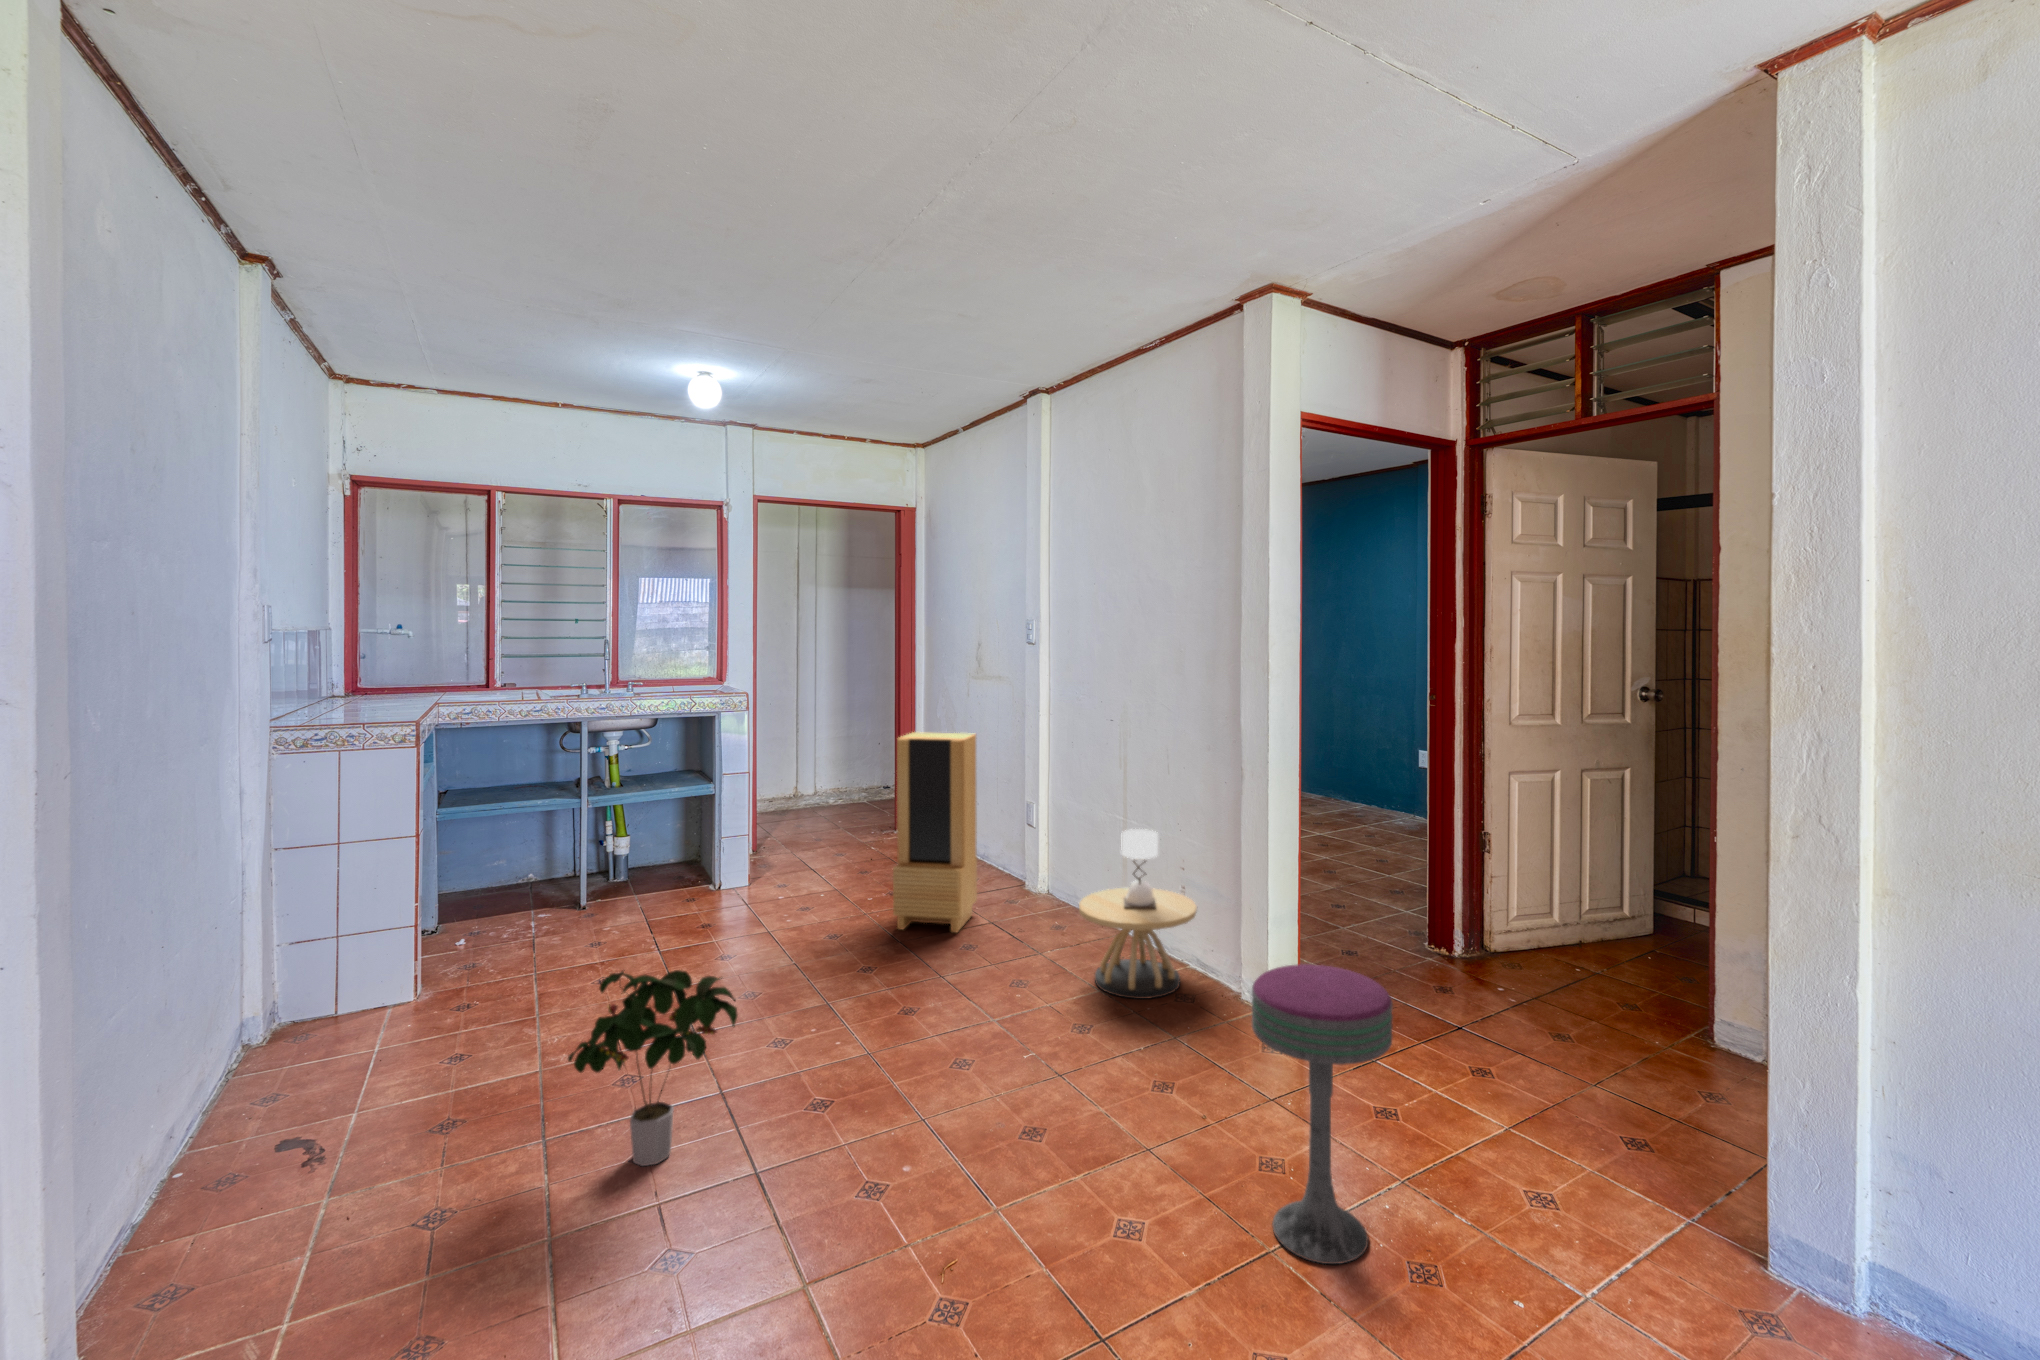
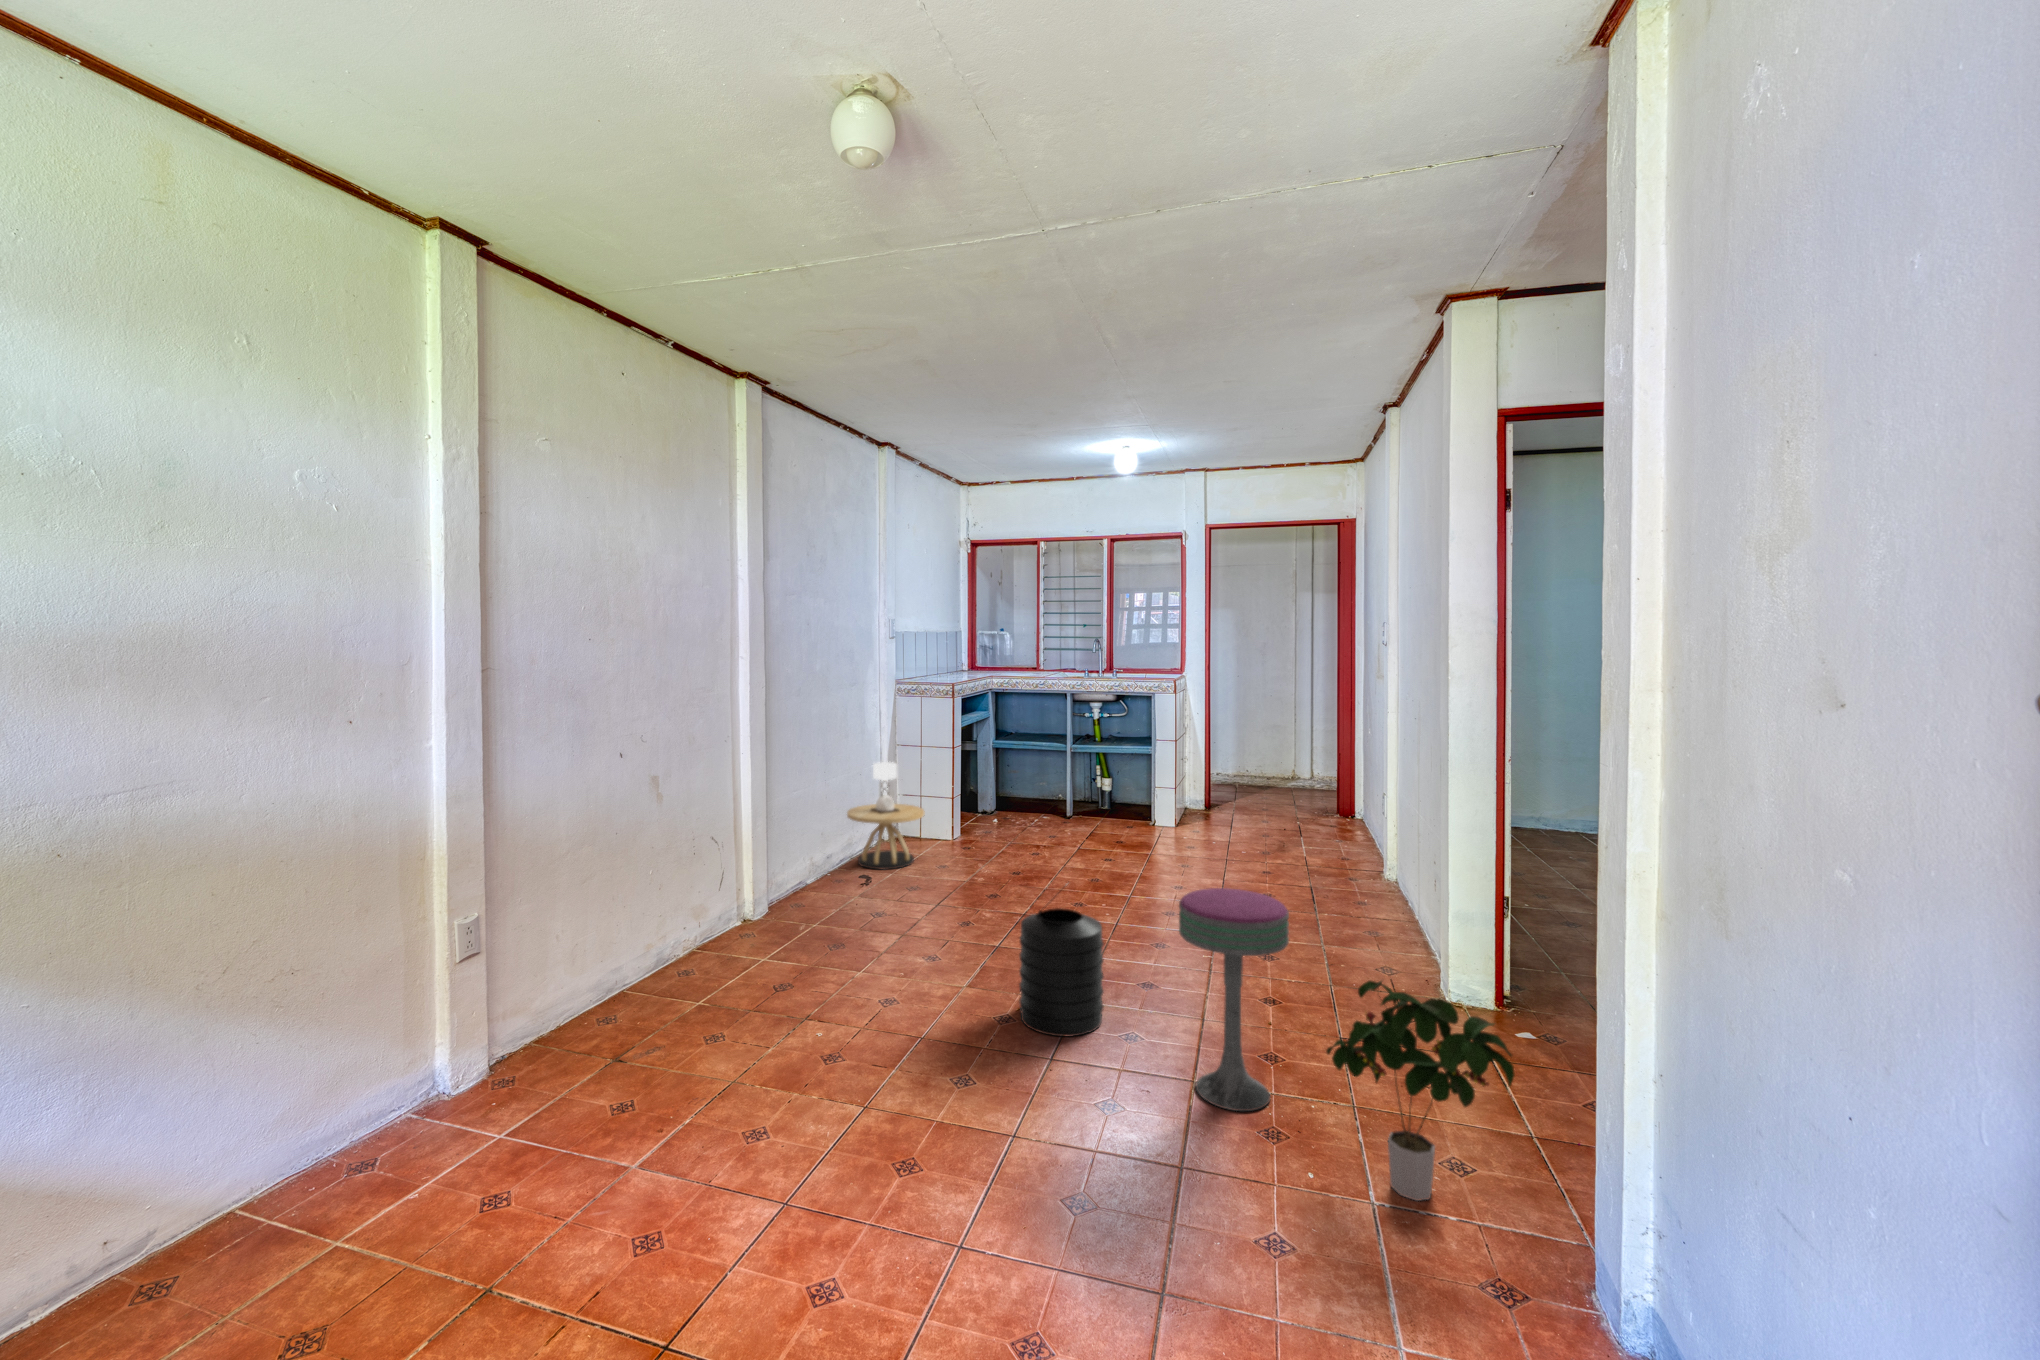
storage cabinet: present [893,732,977,932] -> none [1229,716,1309,884]
side table: present [1079,829,1197,999] -> present [847,762,924,869]
potted plant: present [568,970,737,1166] -> present [1326,980,1514,1201]
trash can: none [960,1027,1092,1292] -> present [1019,908,1104,1036]

